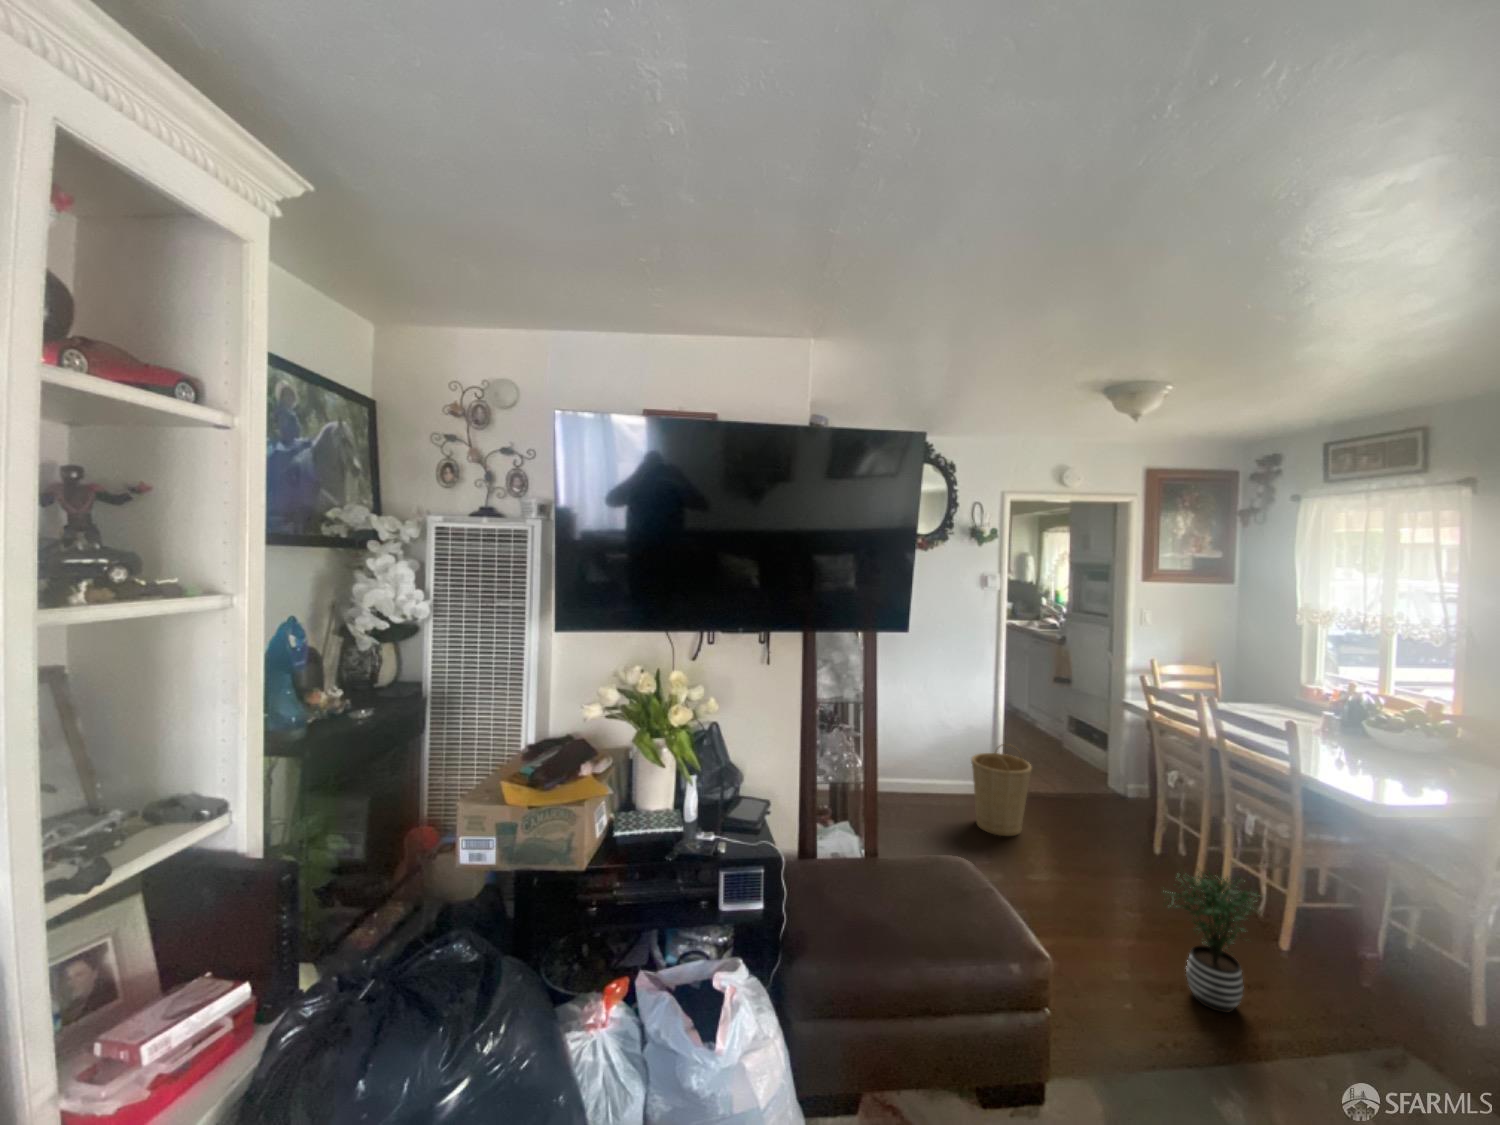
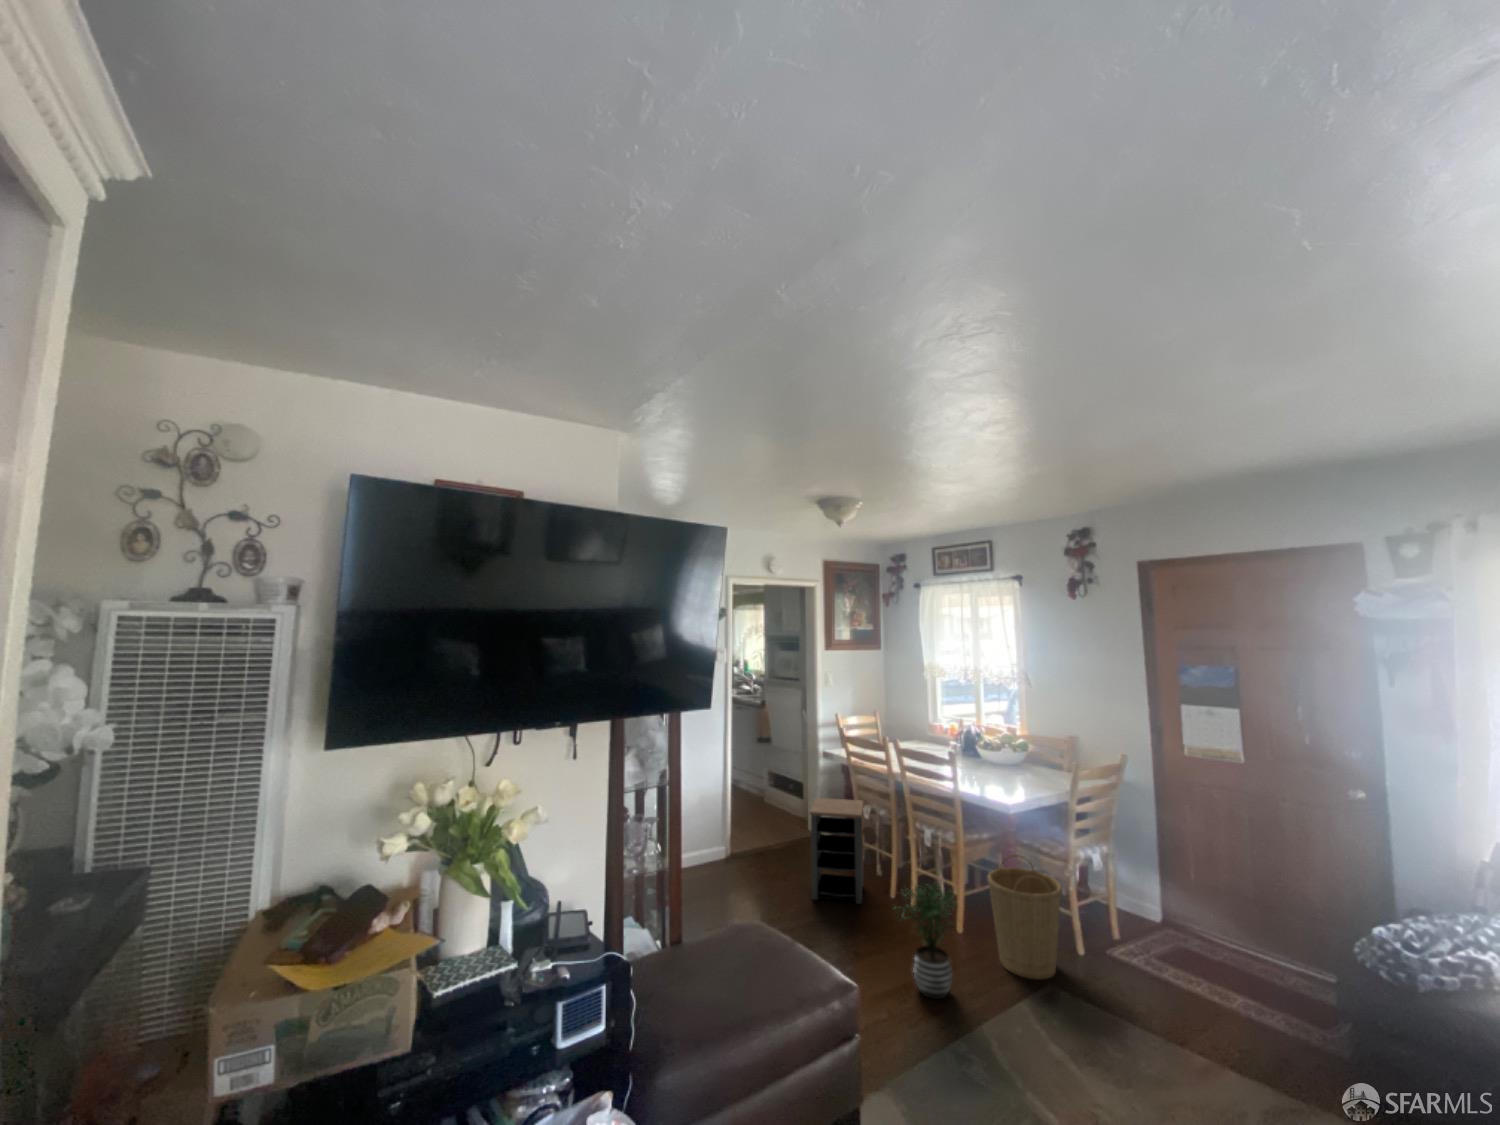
basket: present [971,745,1031,836] -> present [988,855,1062,979]
side table: none [1084,750,1166,879] -> present [810,798,863,904]

